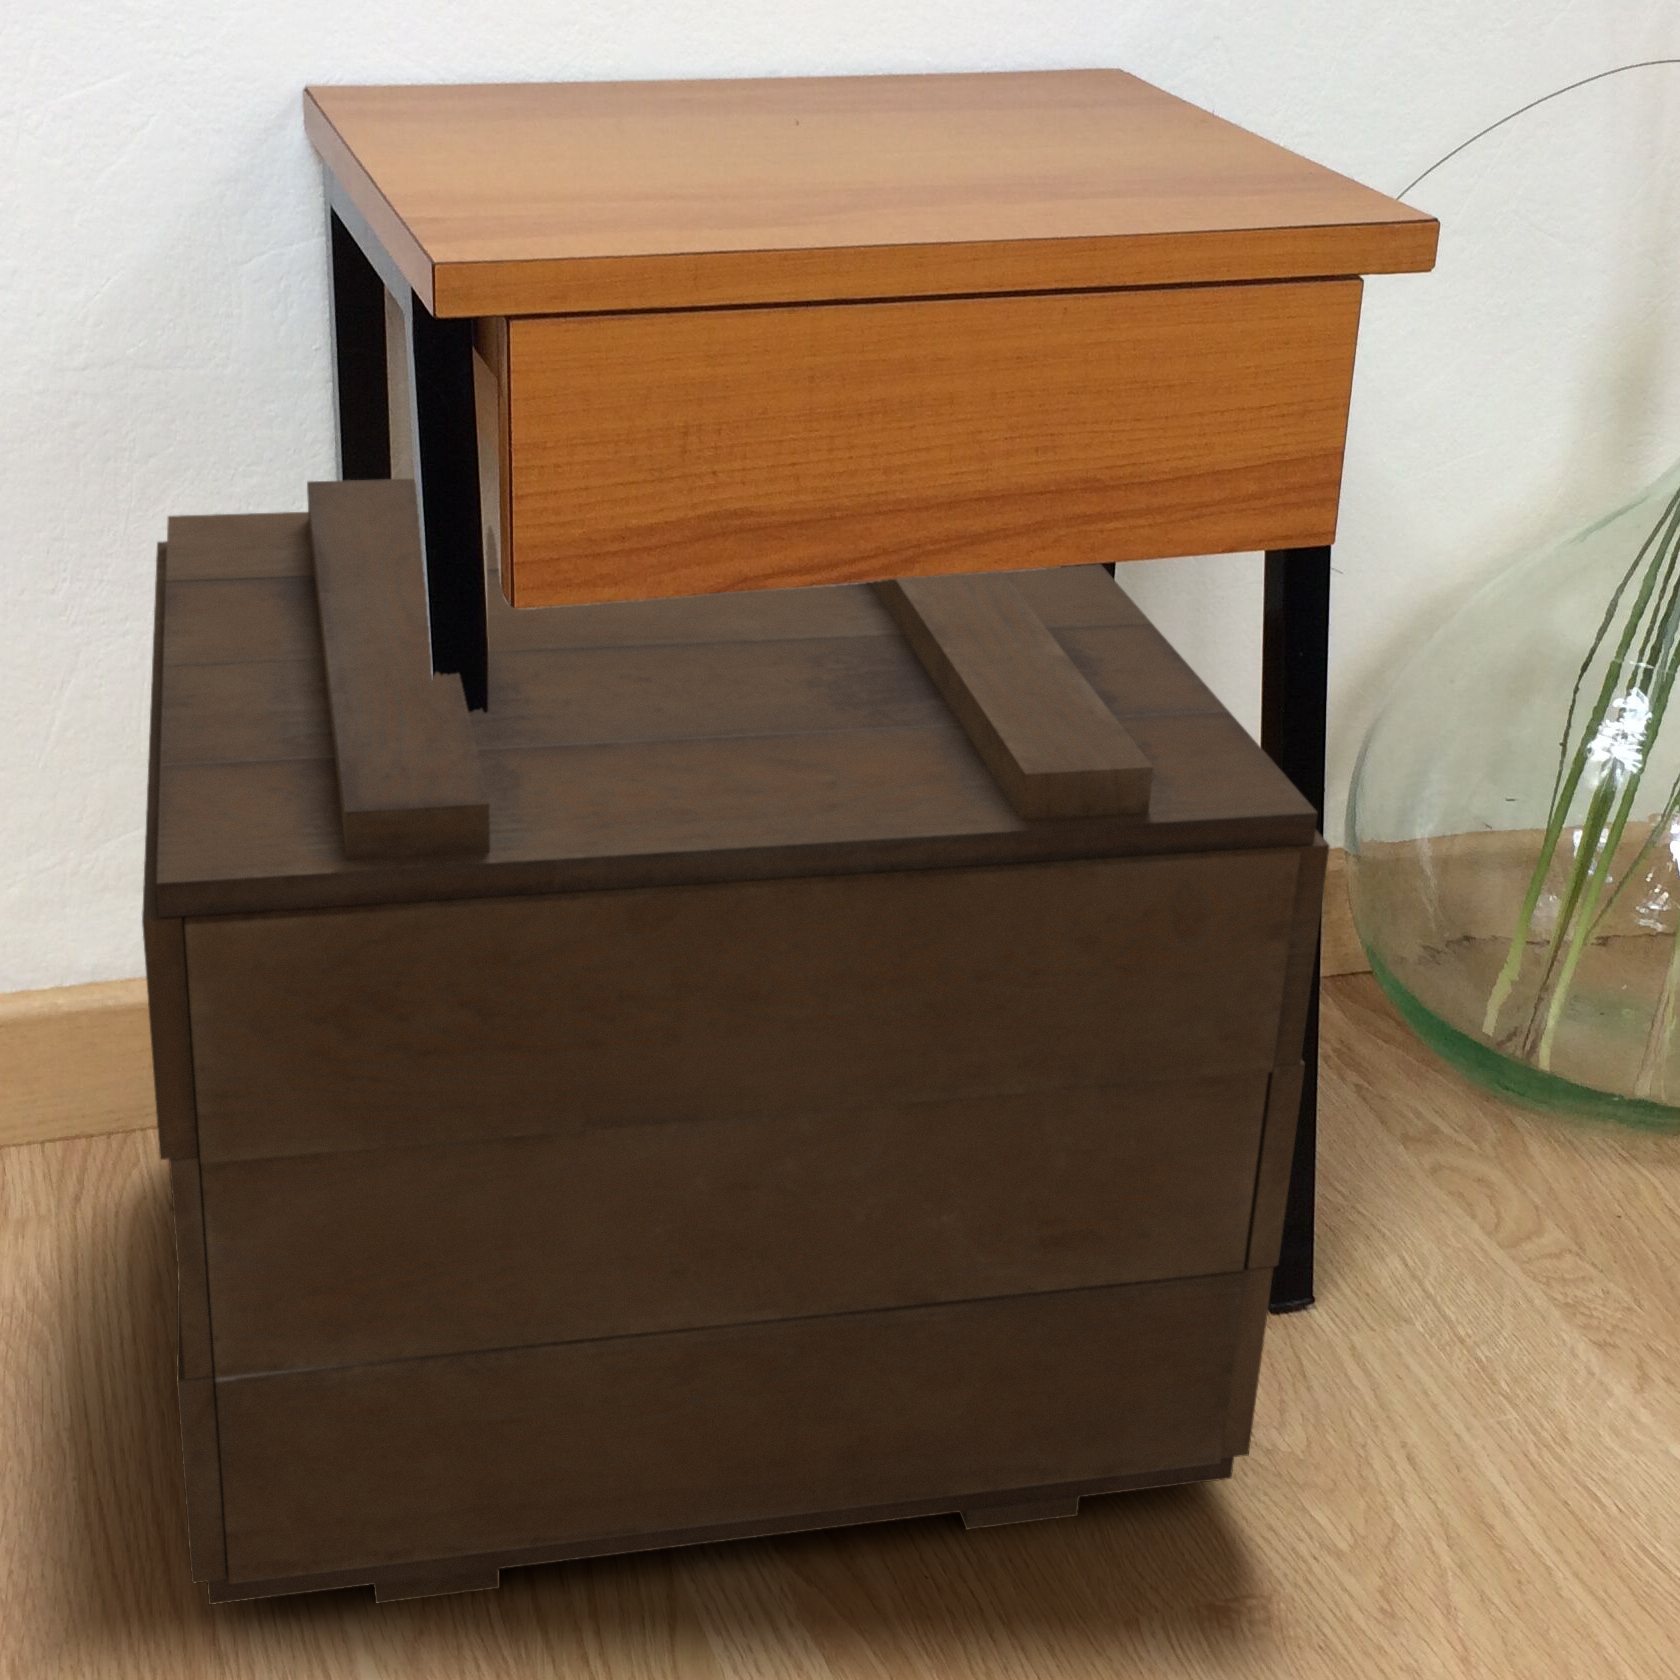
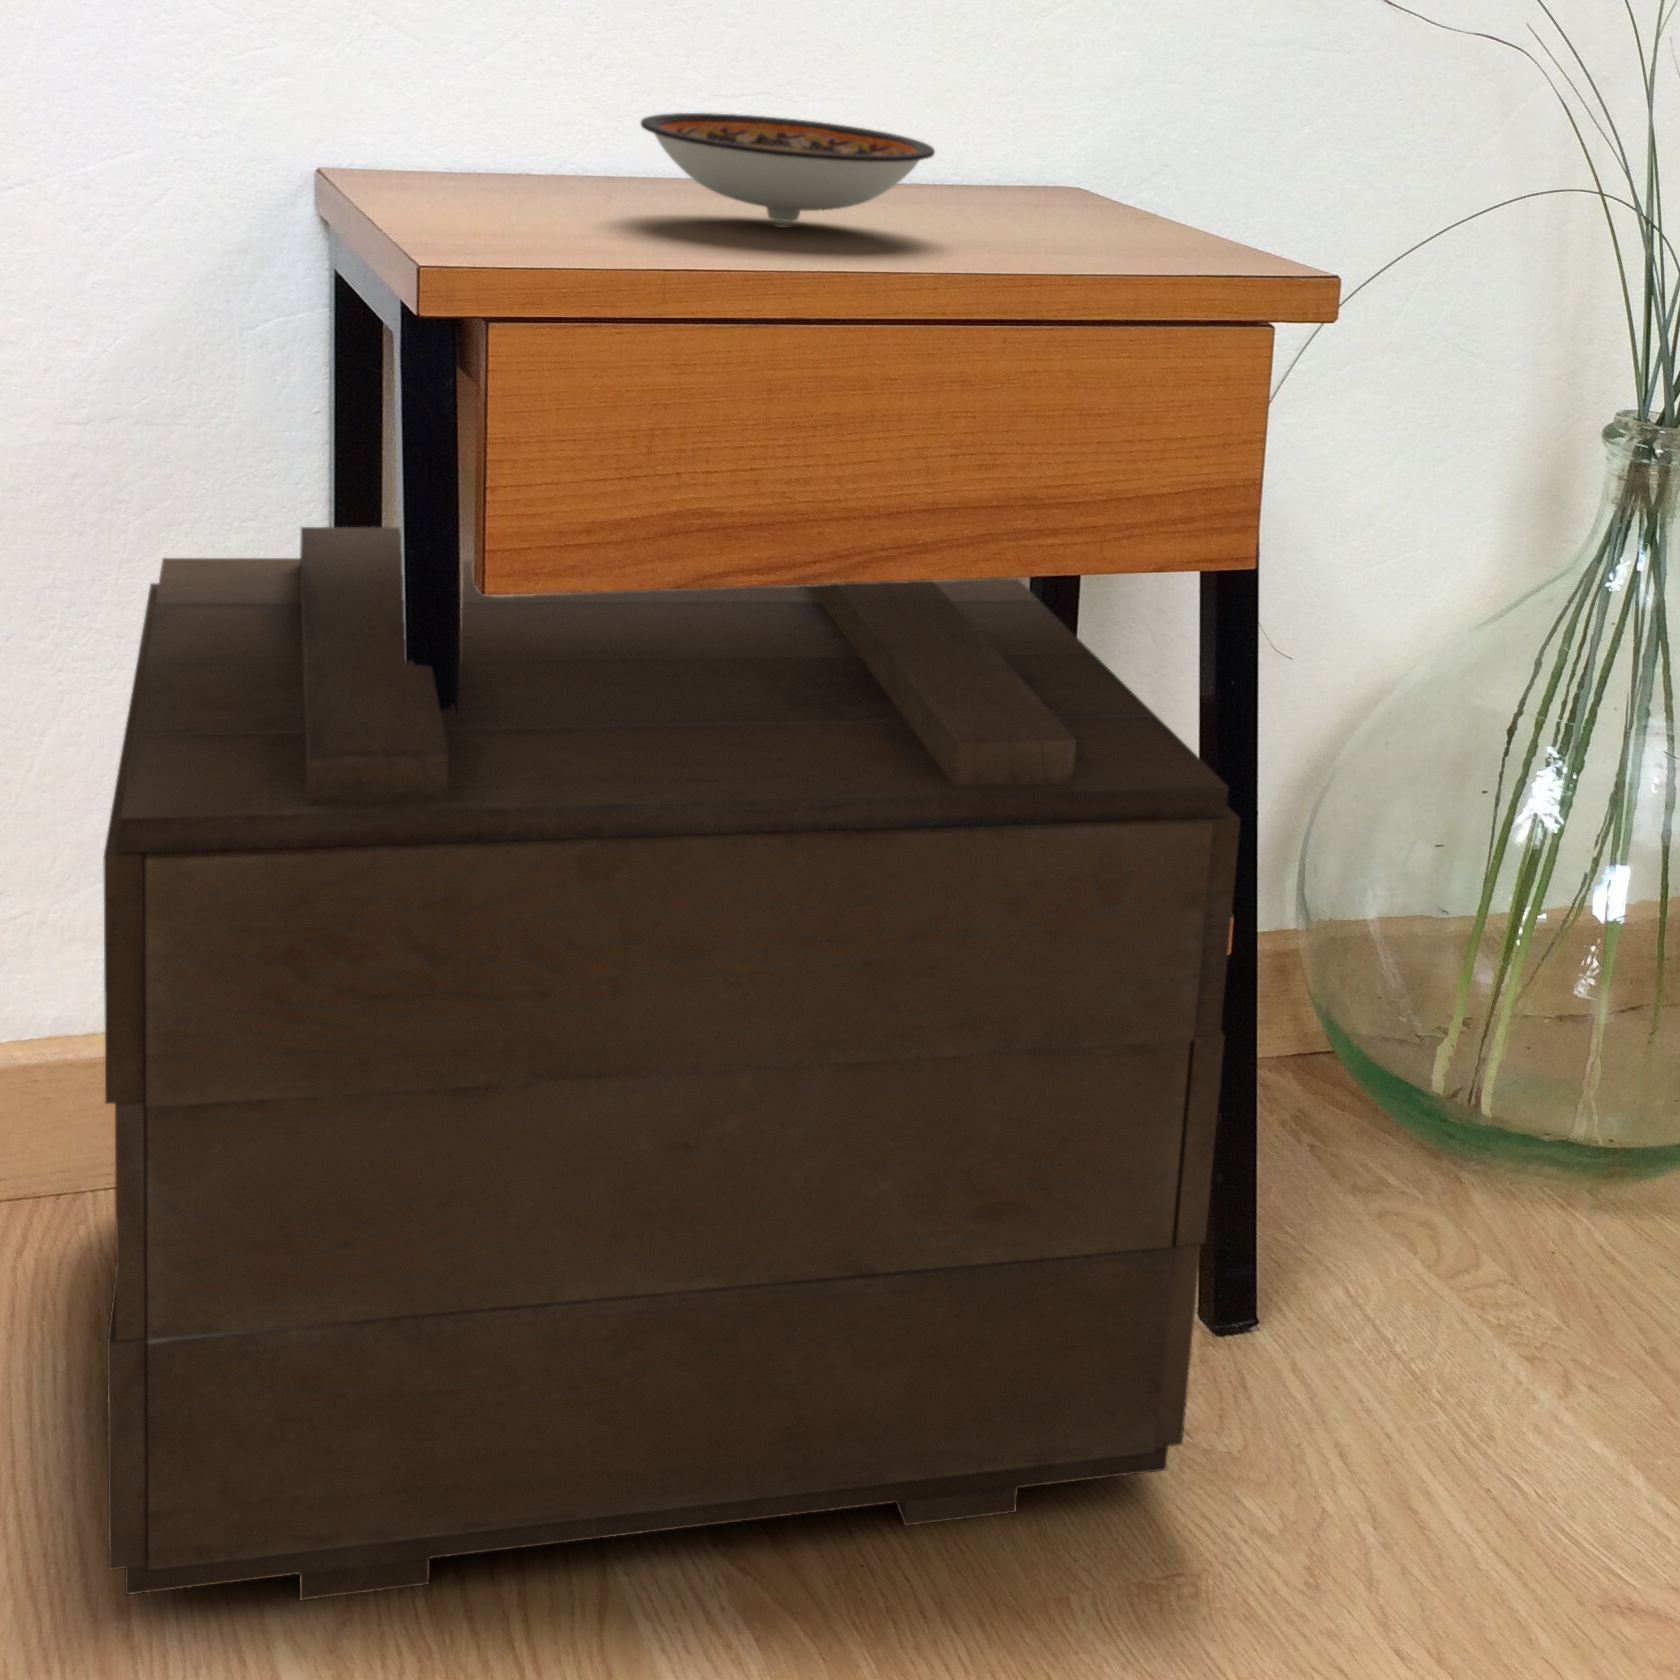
ceramic bowl: none [655,30,983,160] -> present [640,113,935,222]

